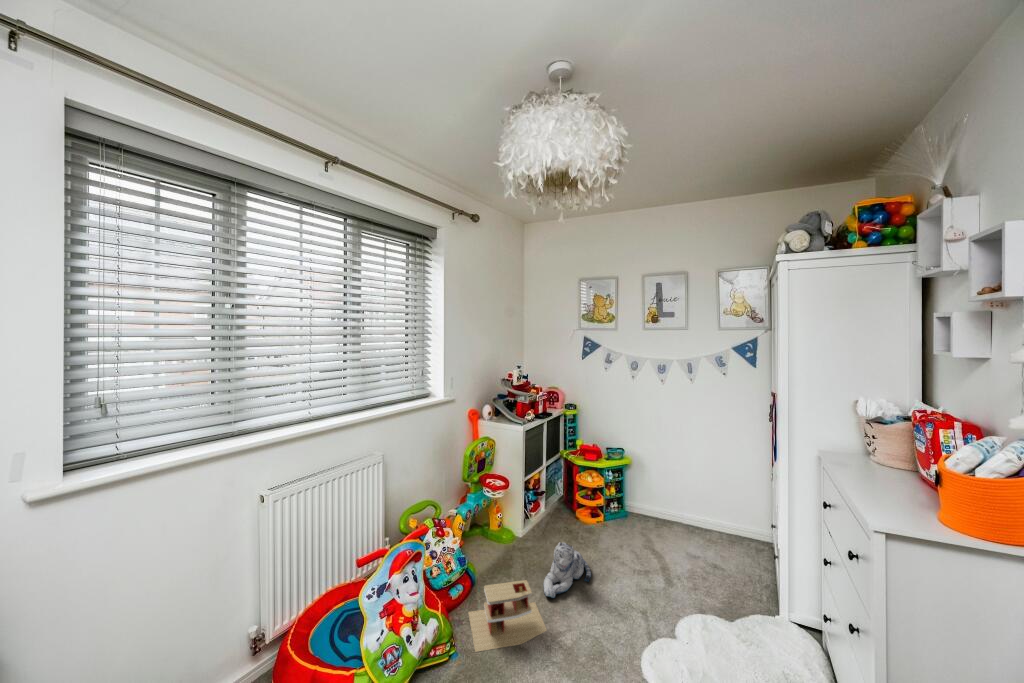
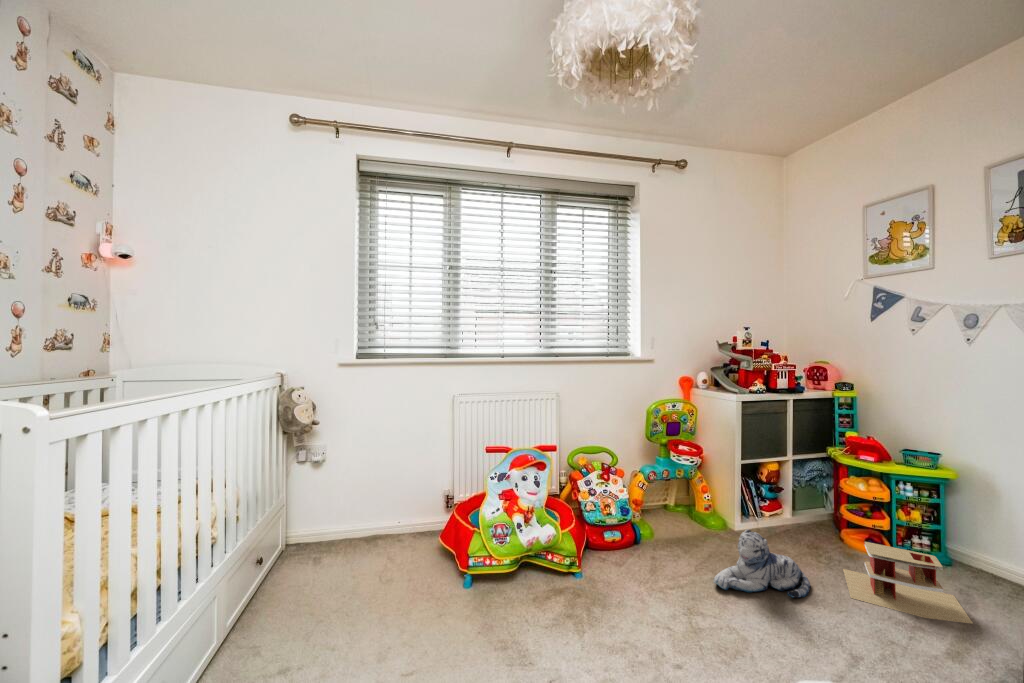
toy house: present [468,580,547,652] -> present [843,542,973,624]

